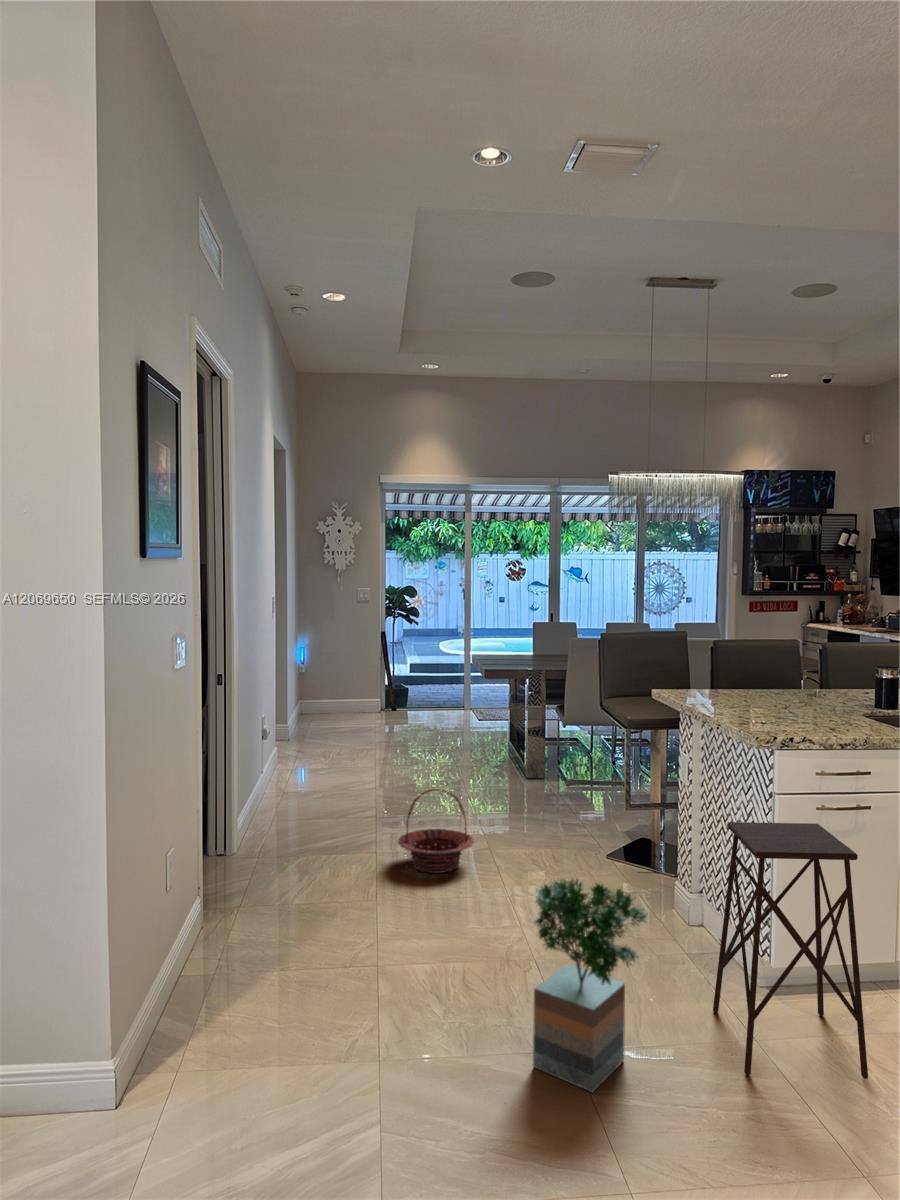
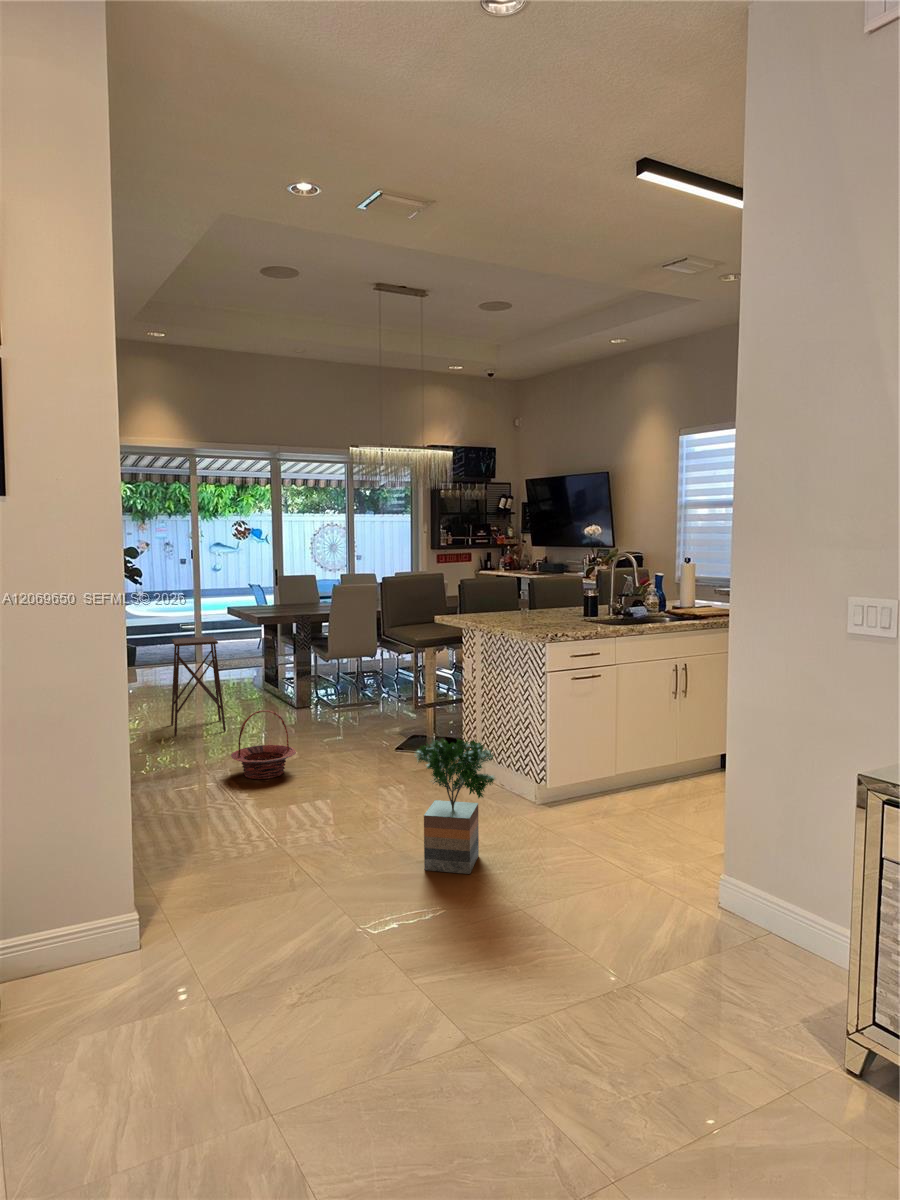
side table: present [713,822,868,1079] -> present [171,637,226,736]

